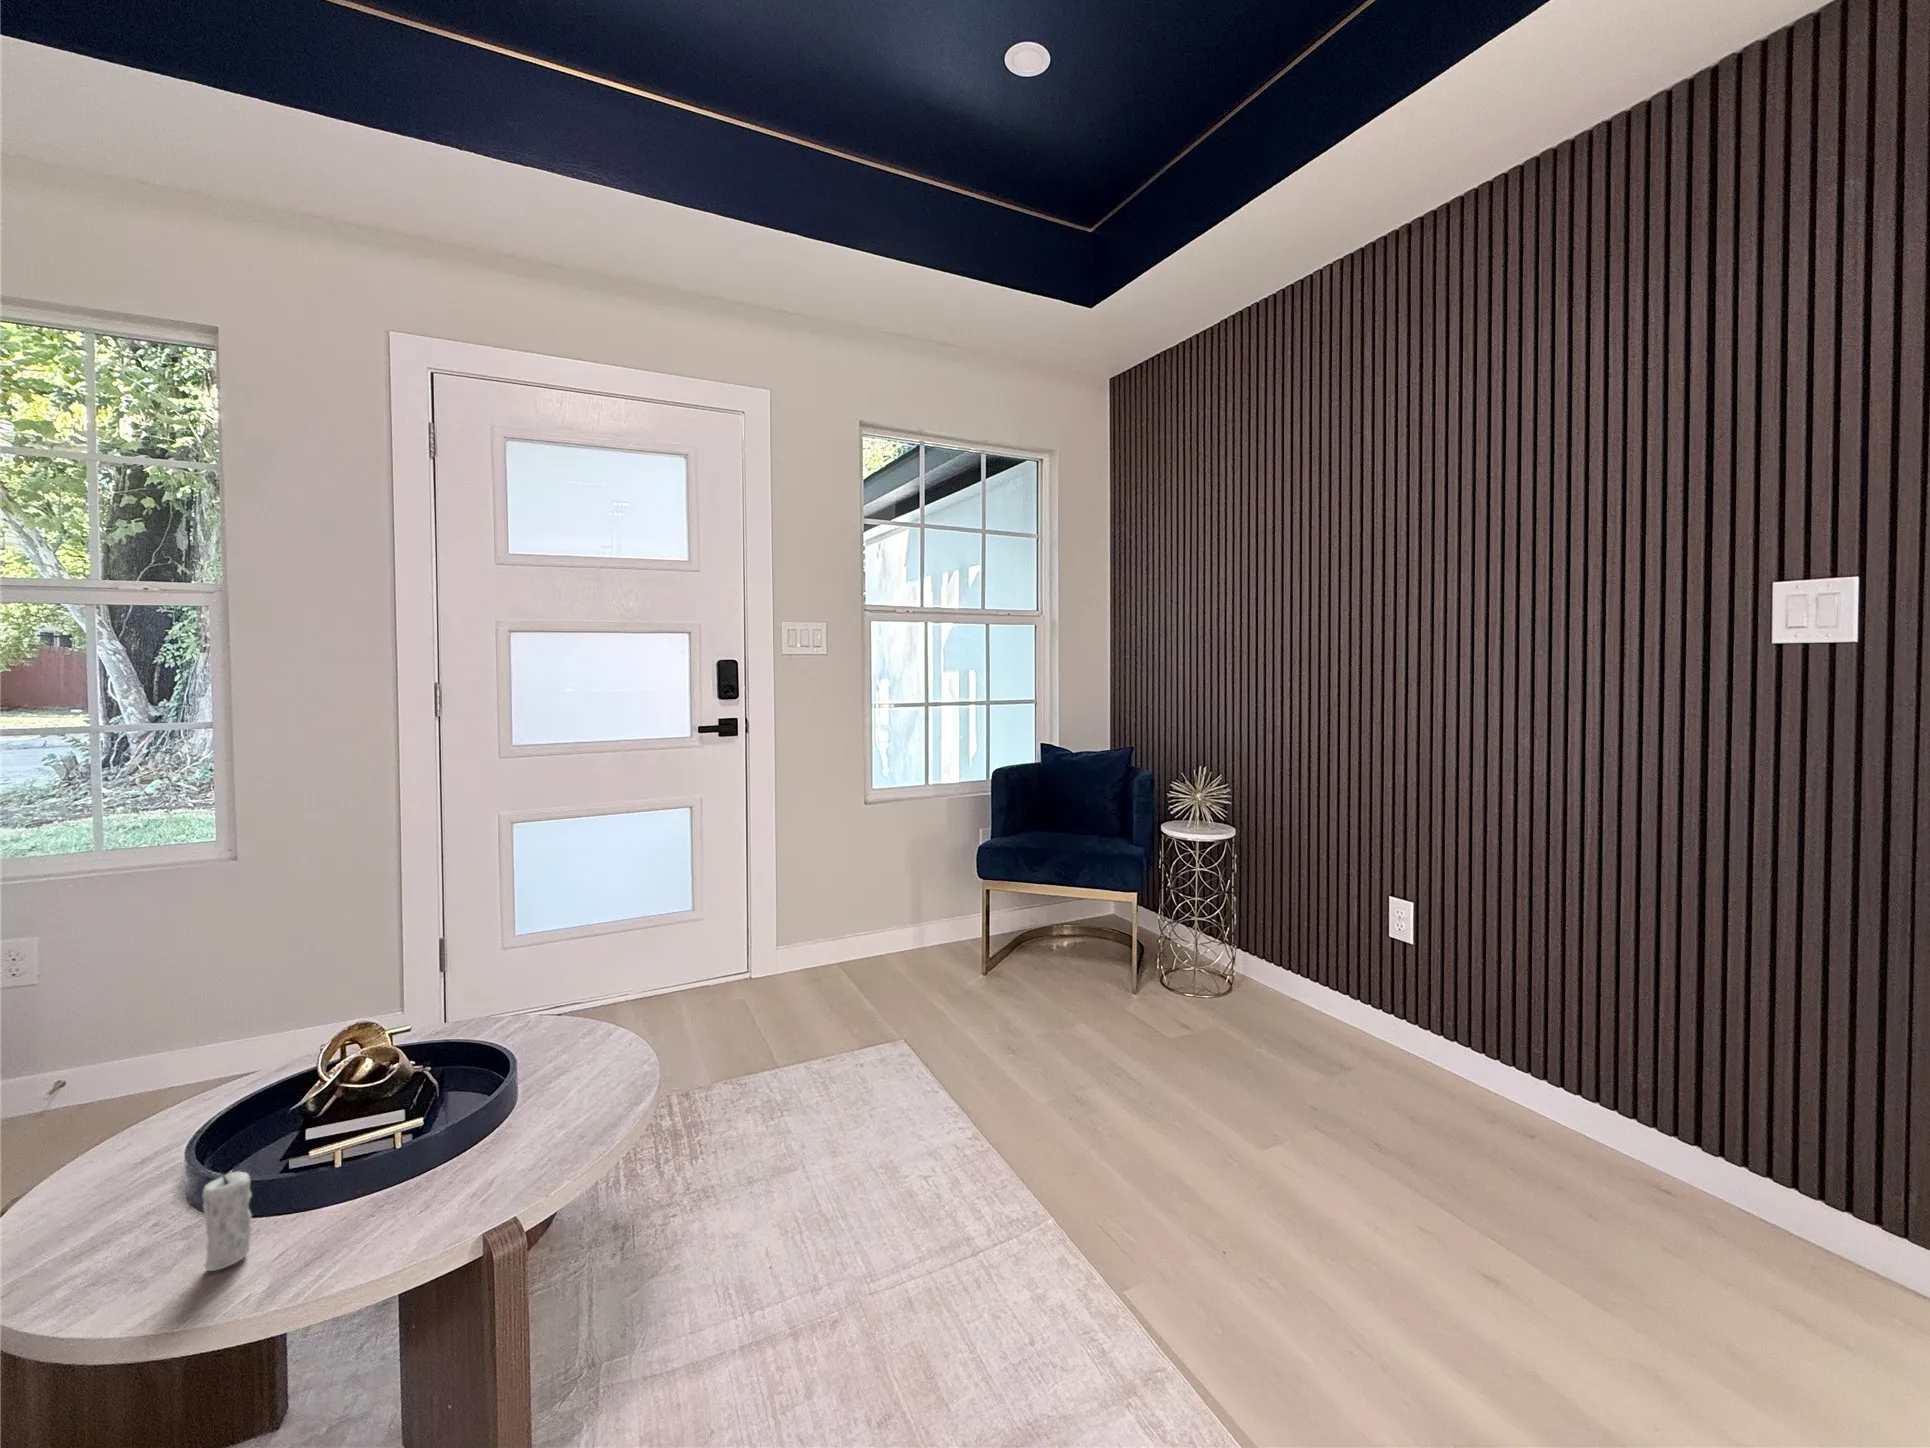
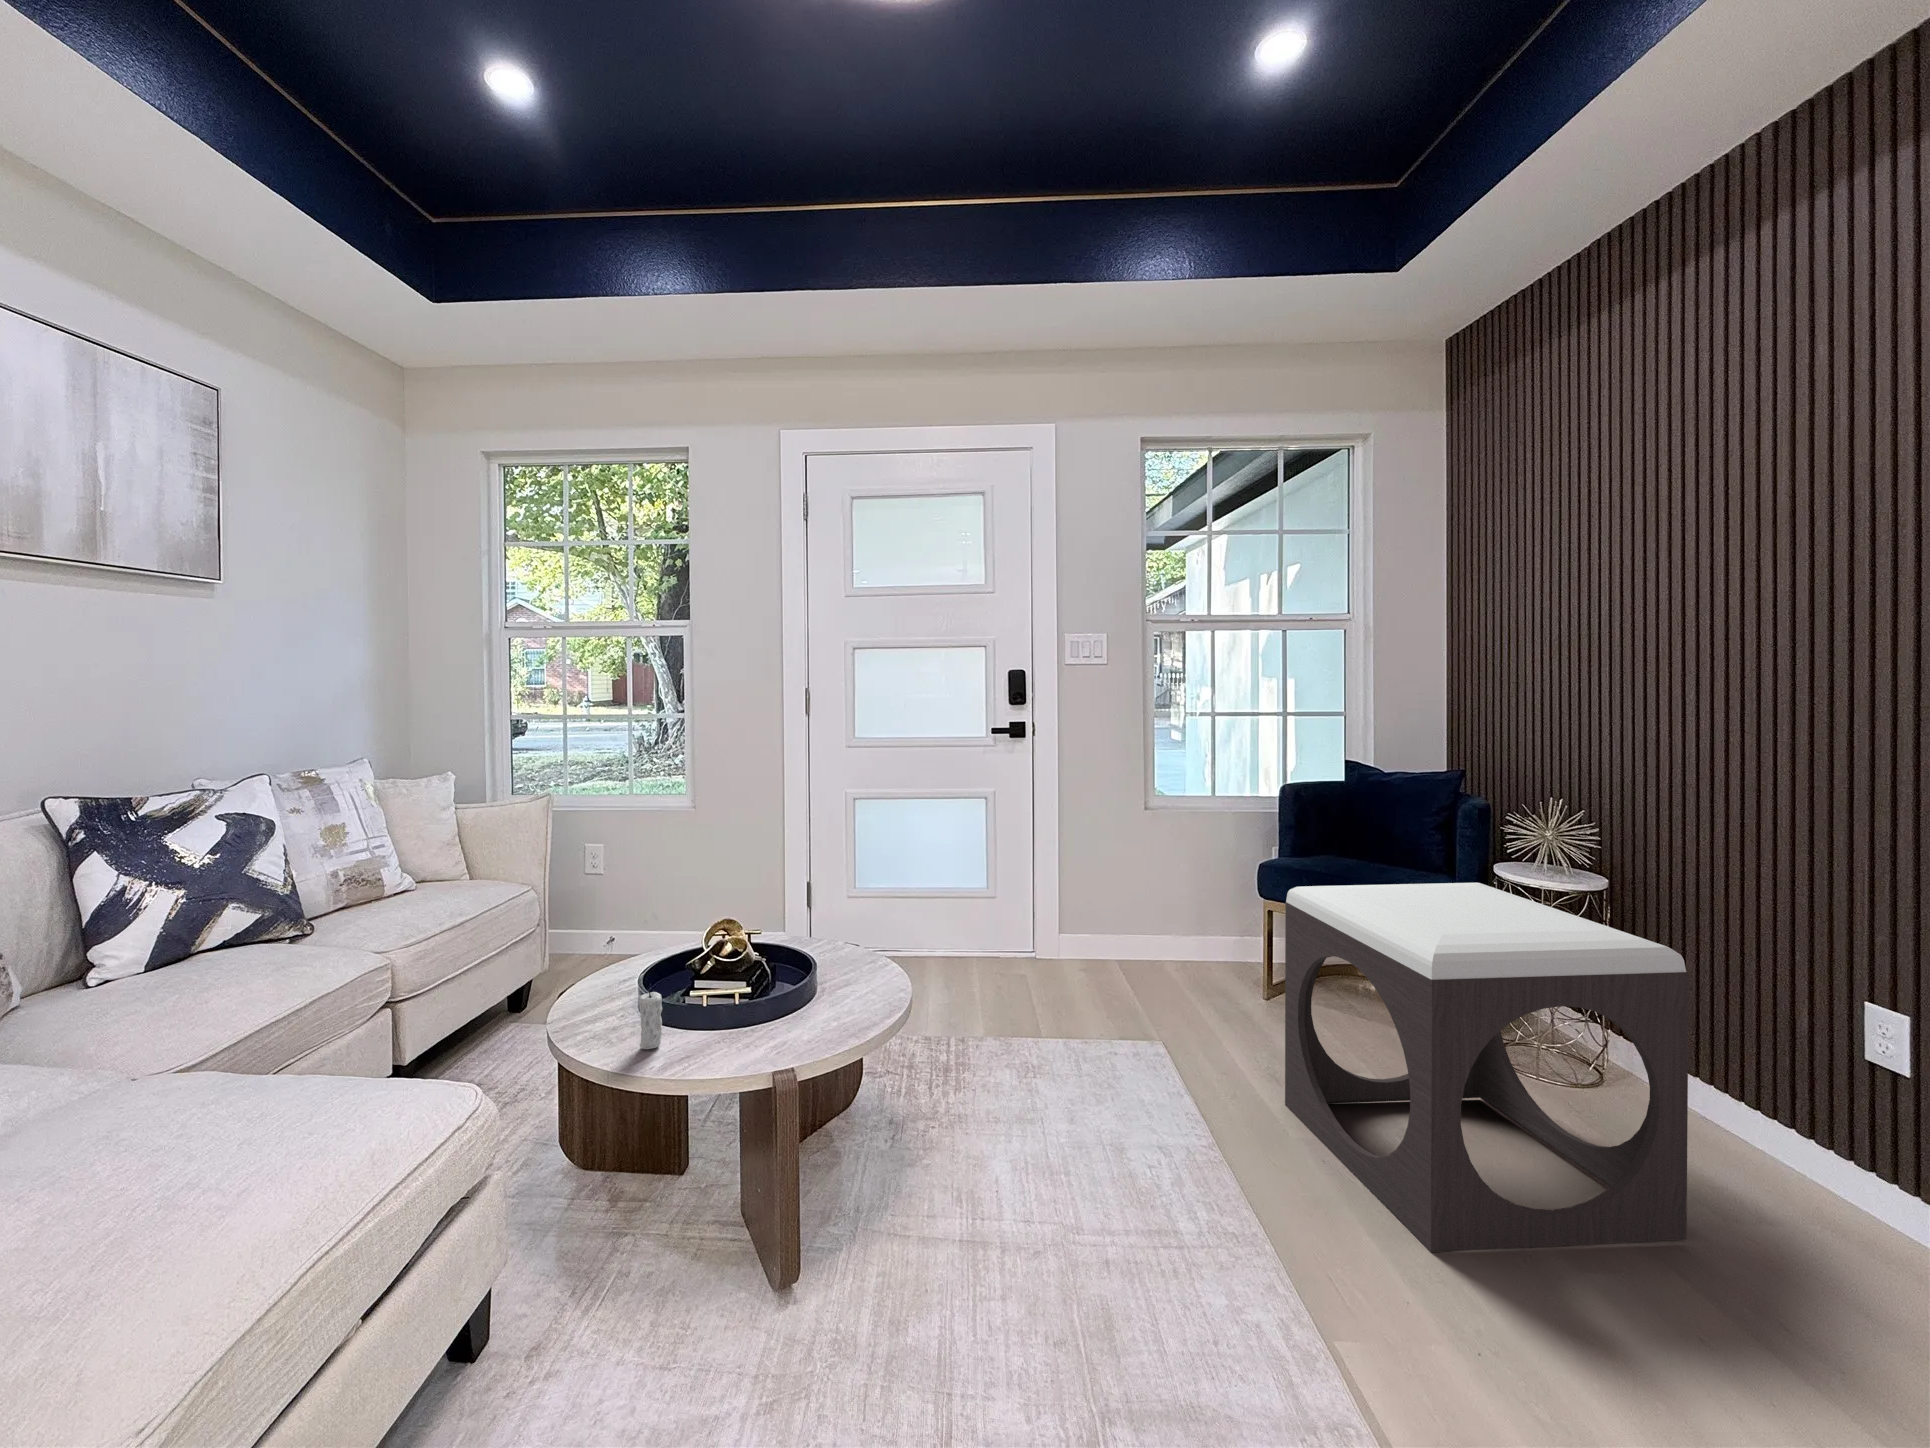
footstool: none [1026,842,1314,1173] -> present [1285,883,1689,1252]

